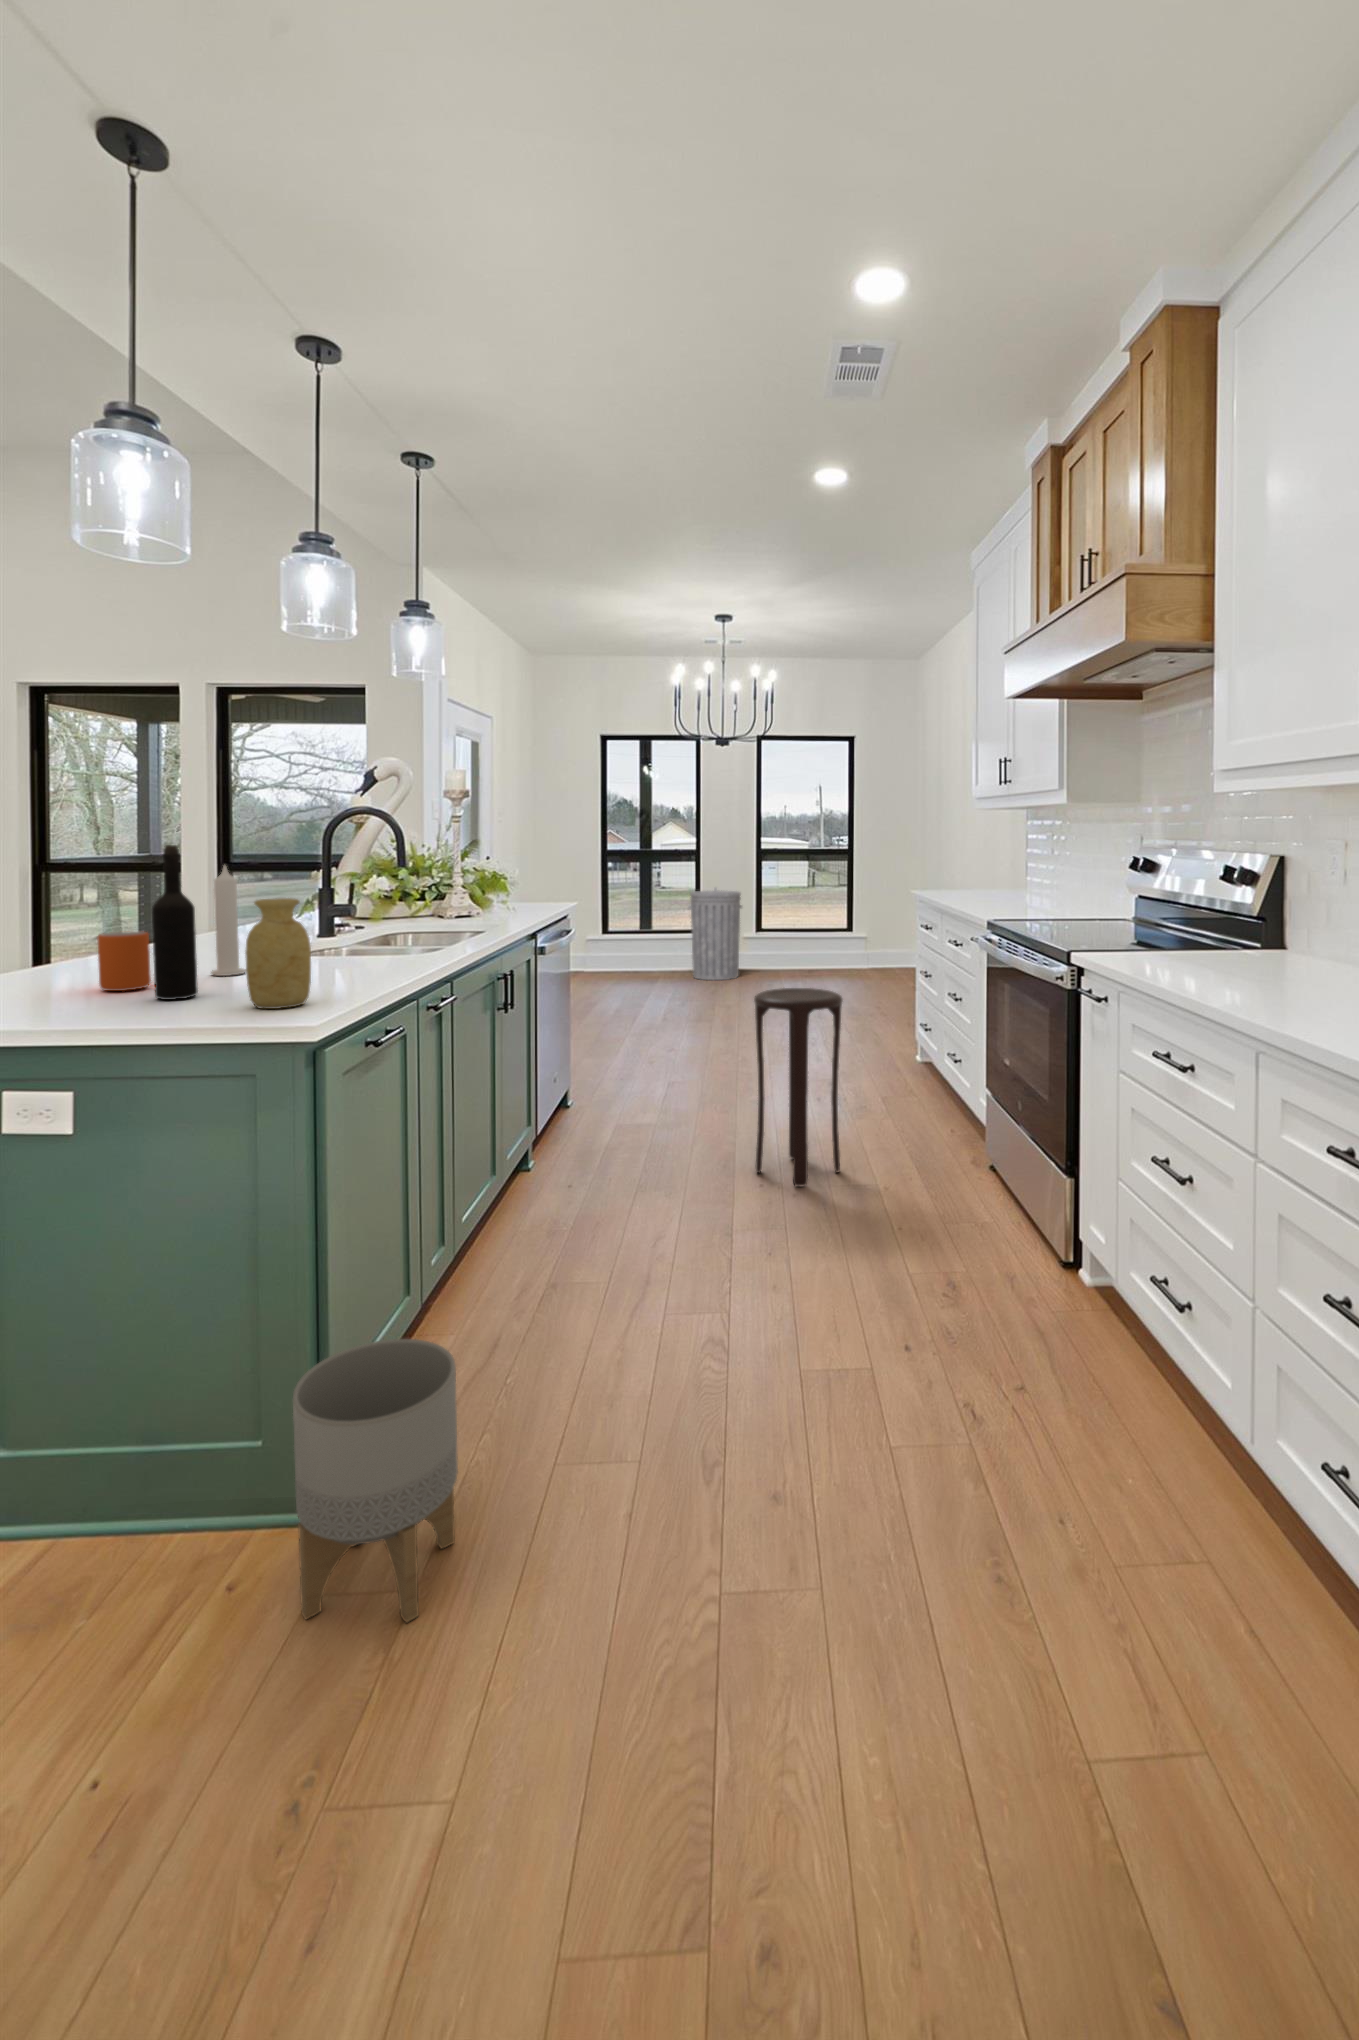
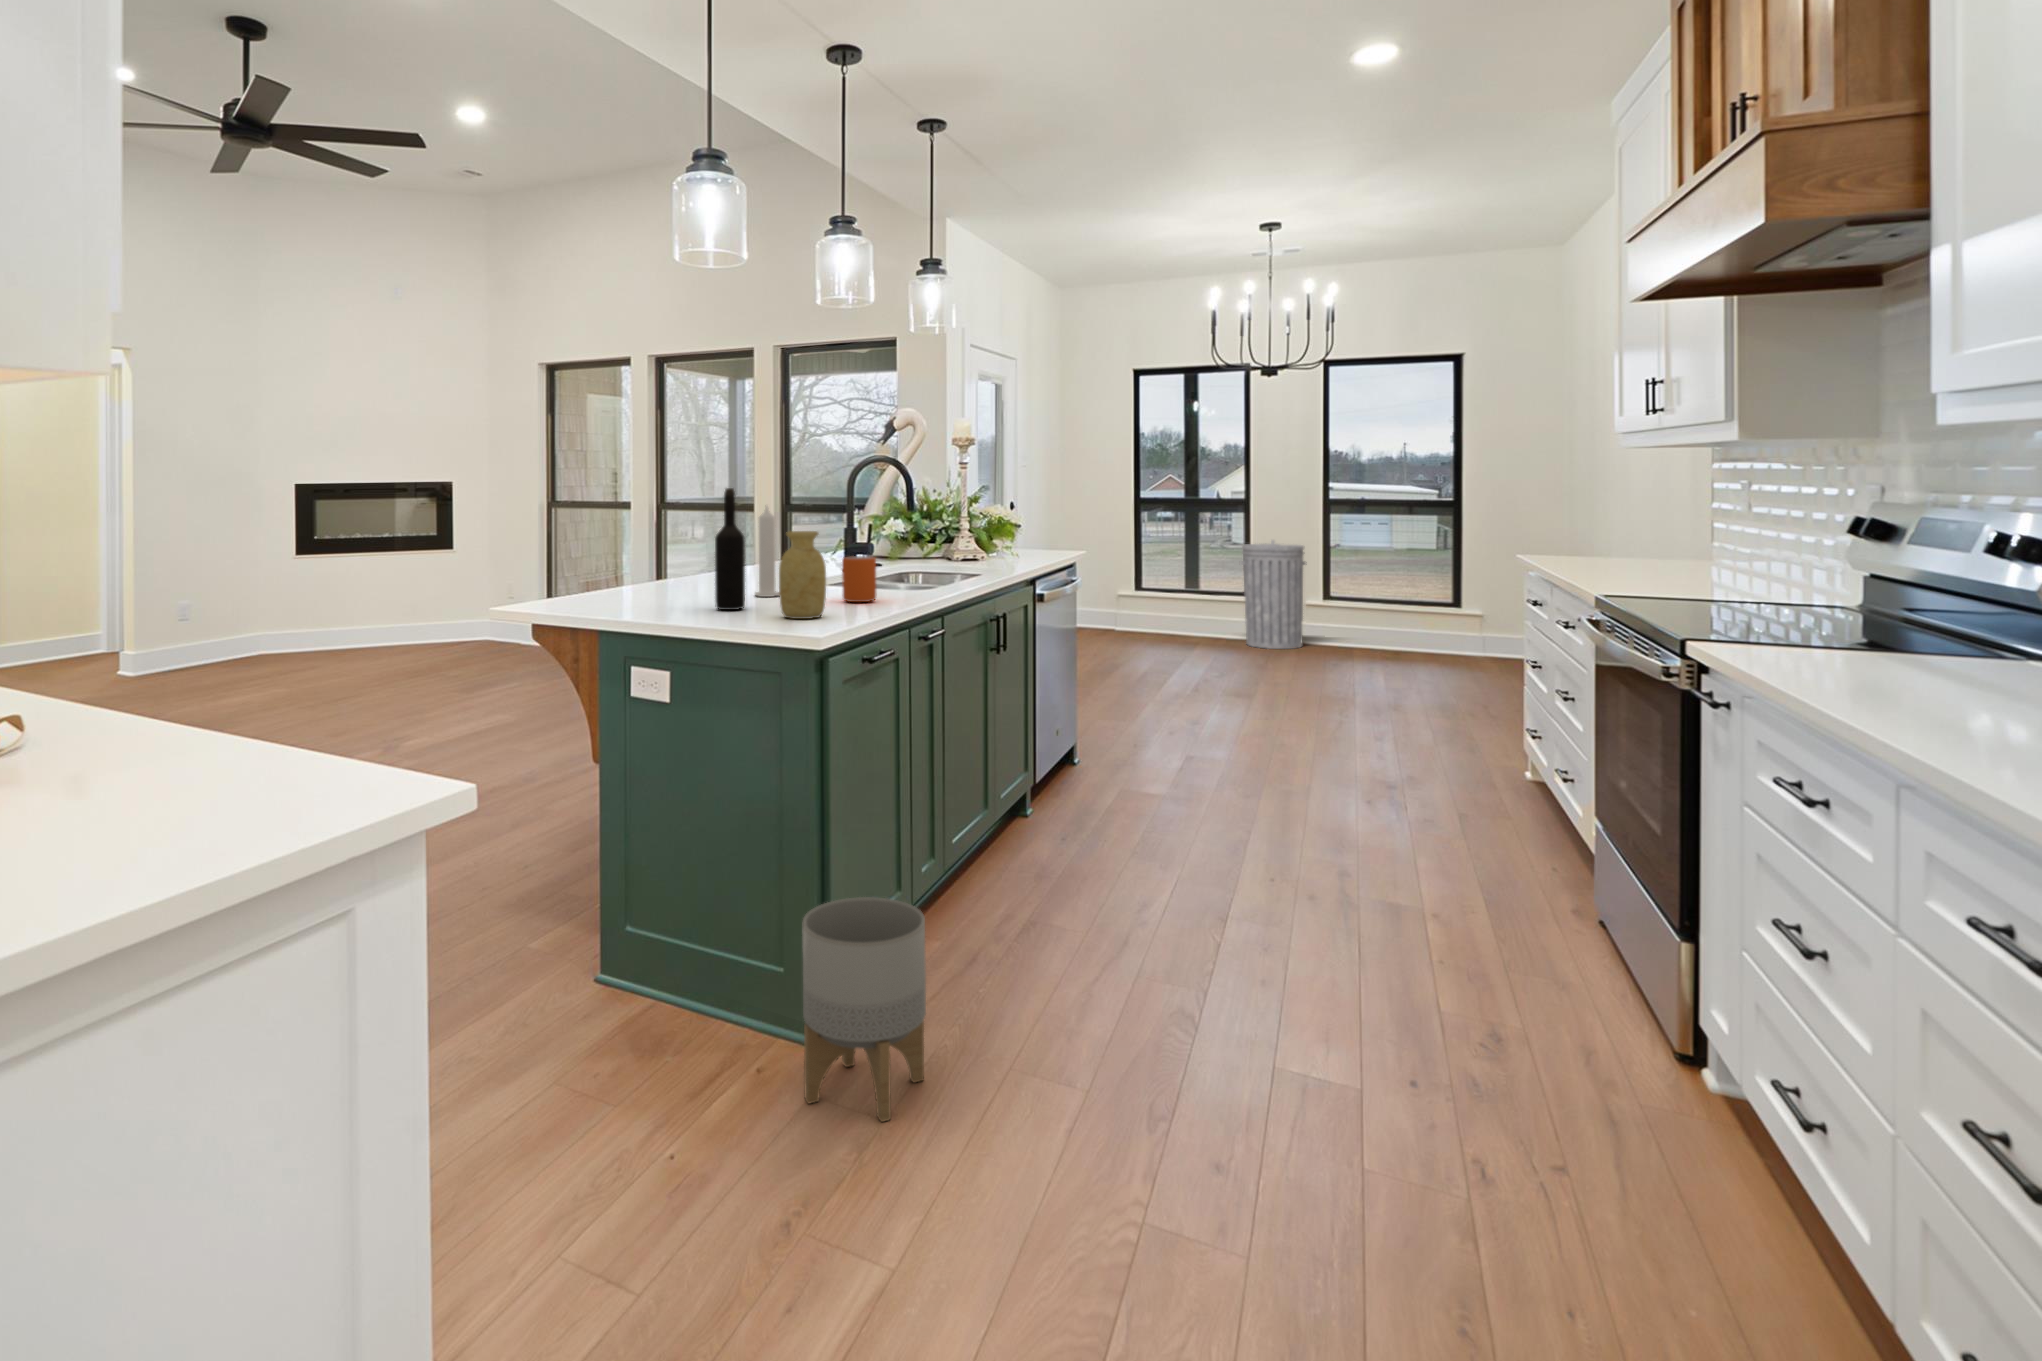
mug: present [97,931,151,991] -> present [842,556,876,602]
stool: present [754,988,843,1186] -> none [1263,645,1366,862]

